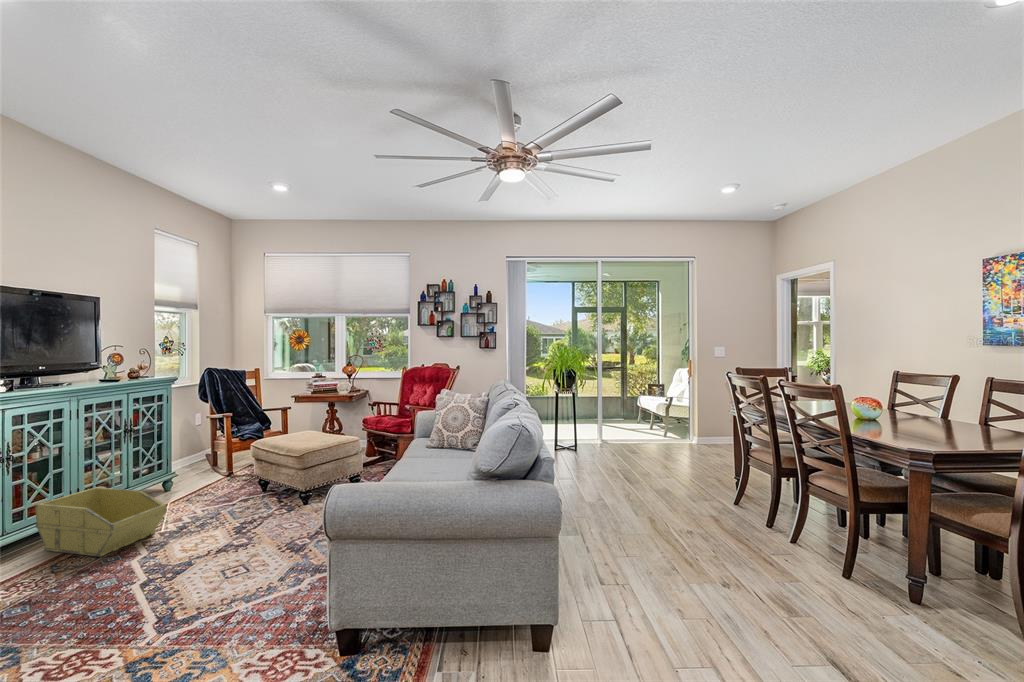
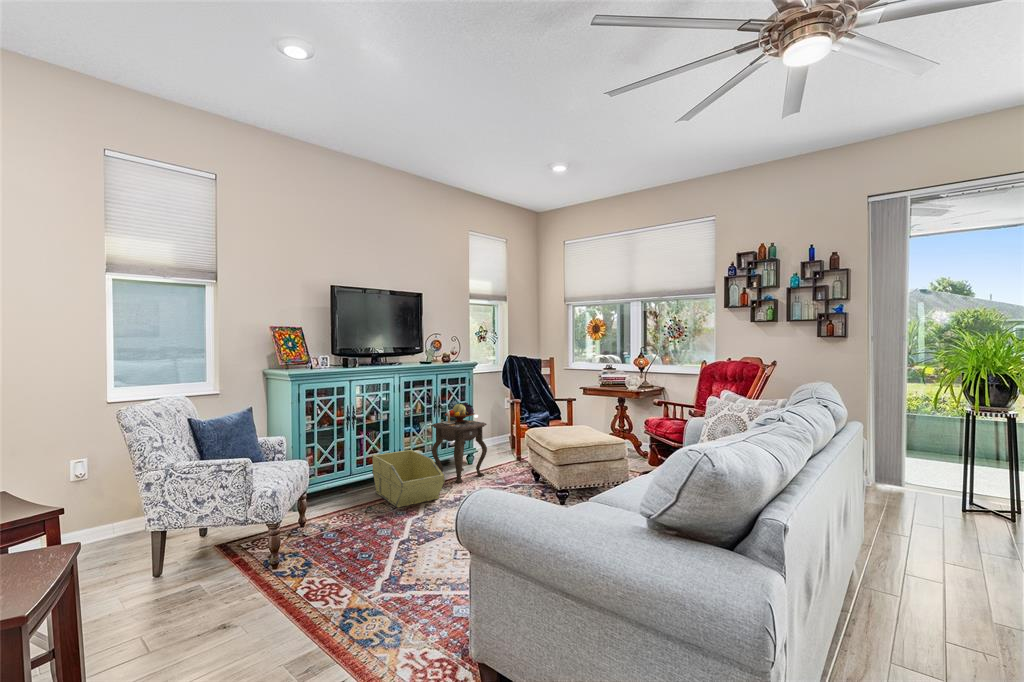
side table: none [122,420,201,513] -> present [432,402,487,483]

